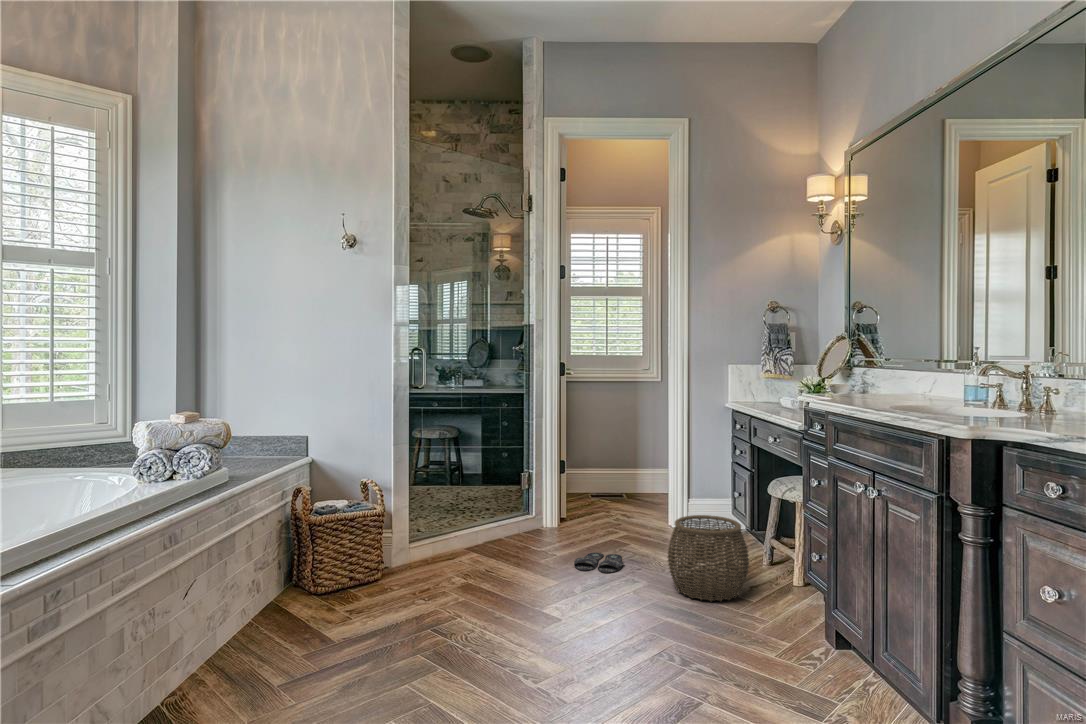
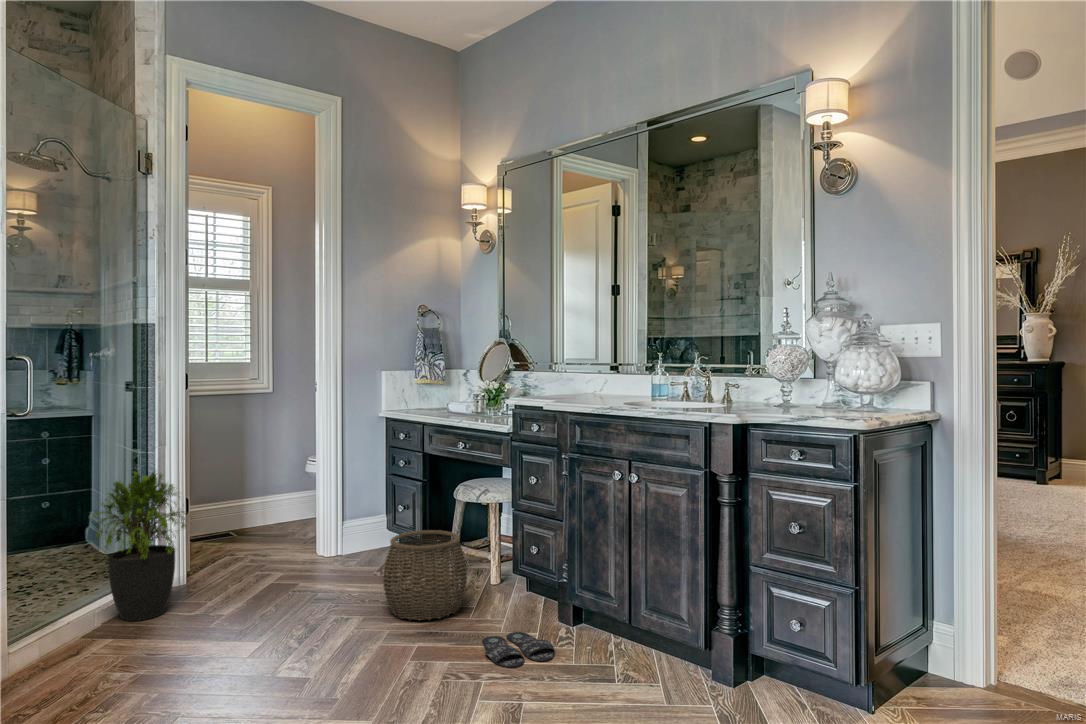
potted plant: none [482,436,552,546] -> present [94,471,186,621]
slippers: present [574,553,624,573] -> present [482,632,555,667]

